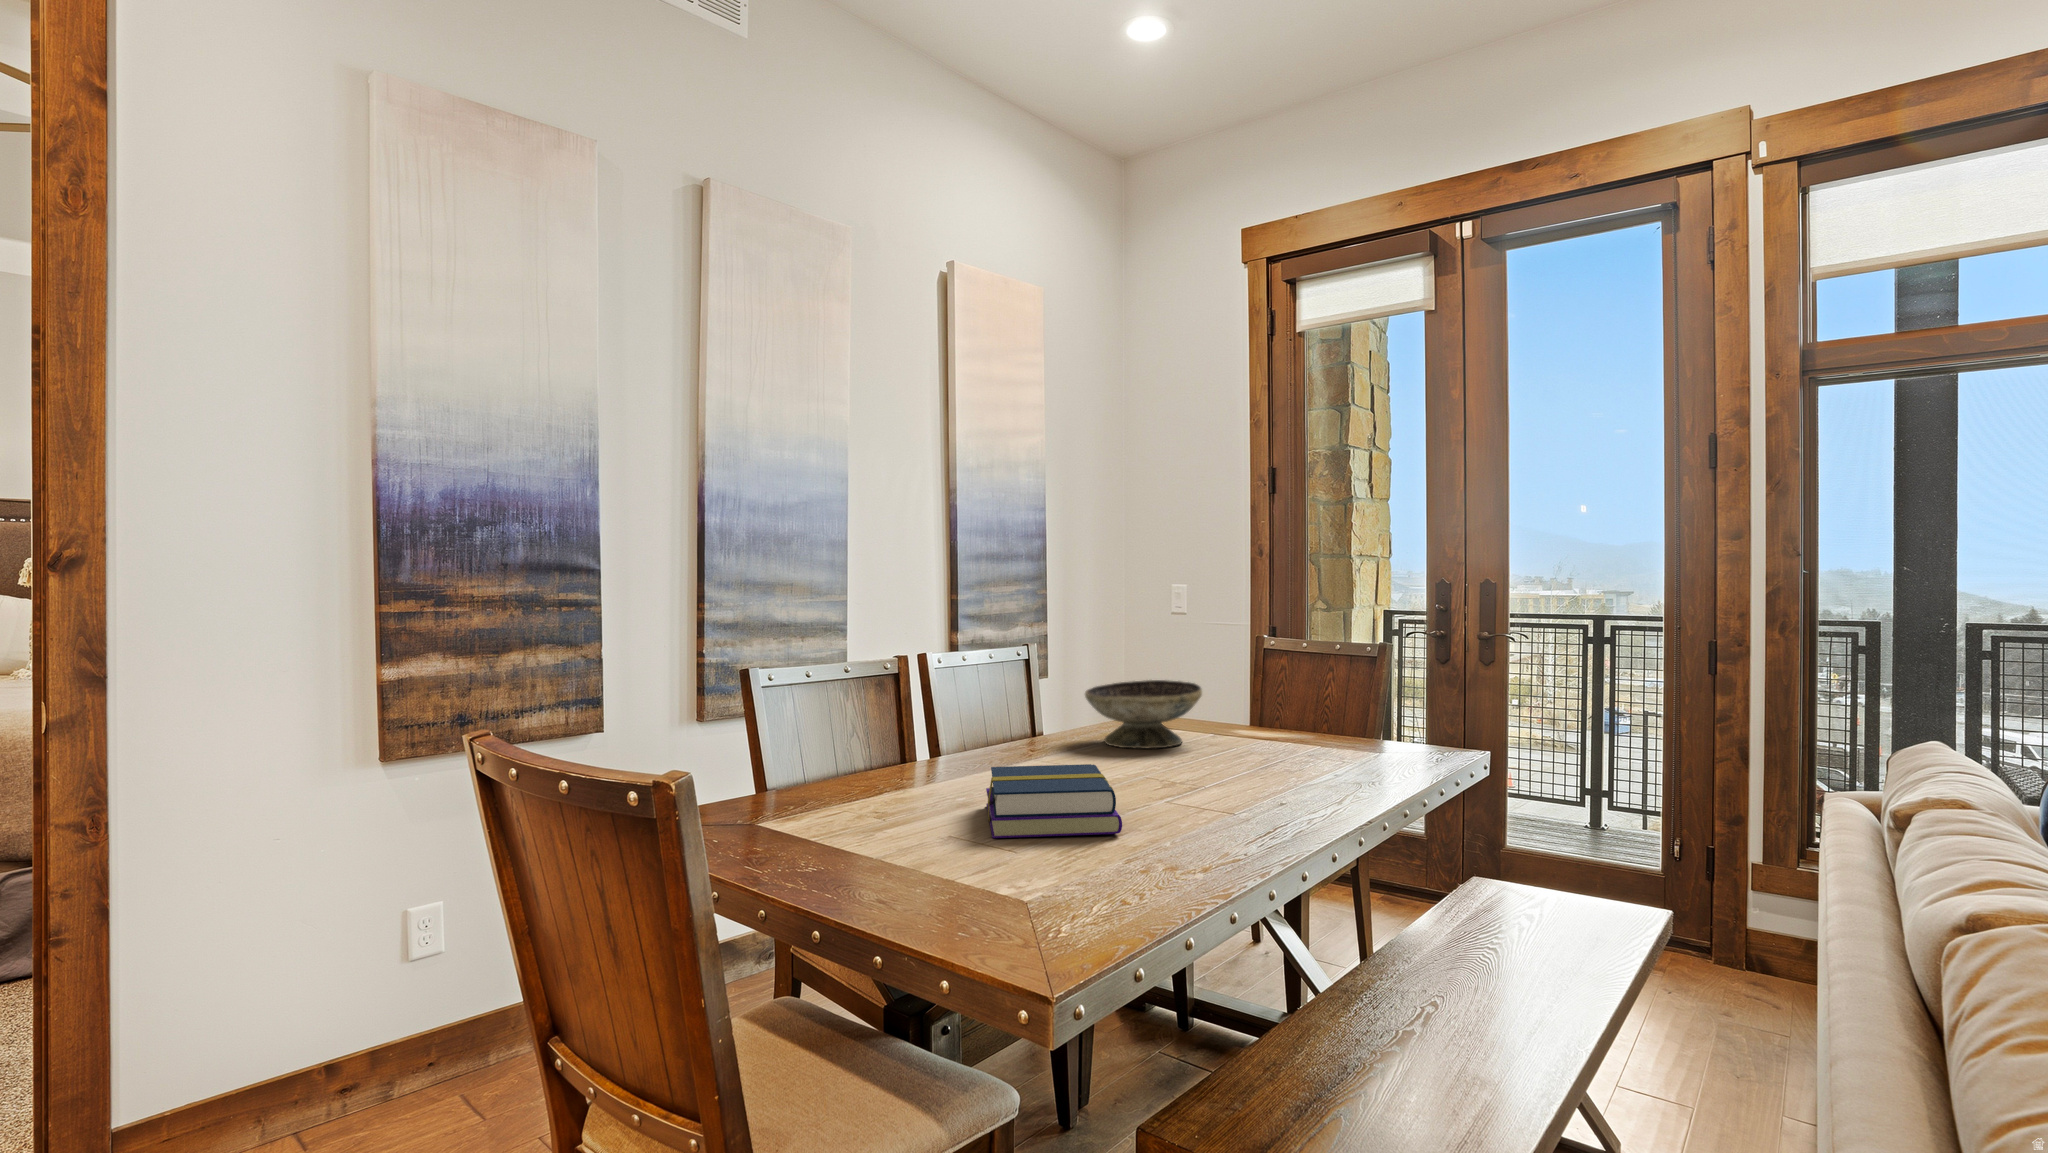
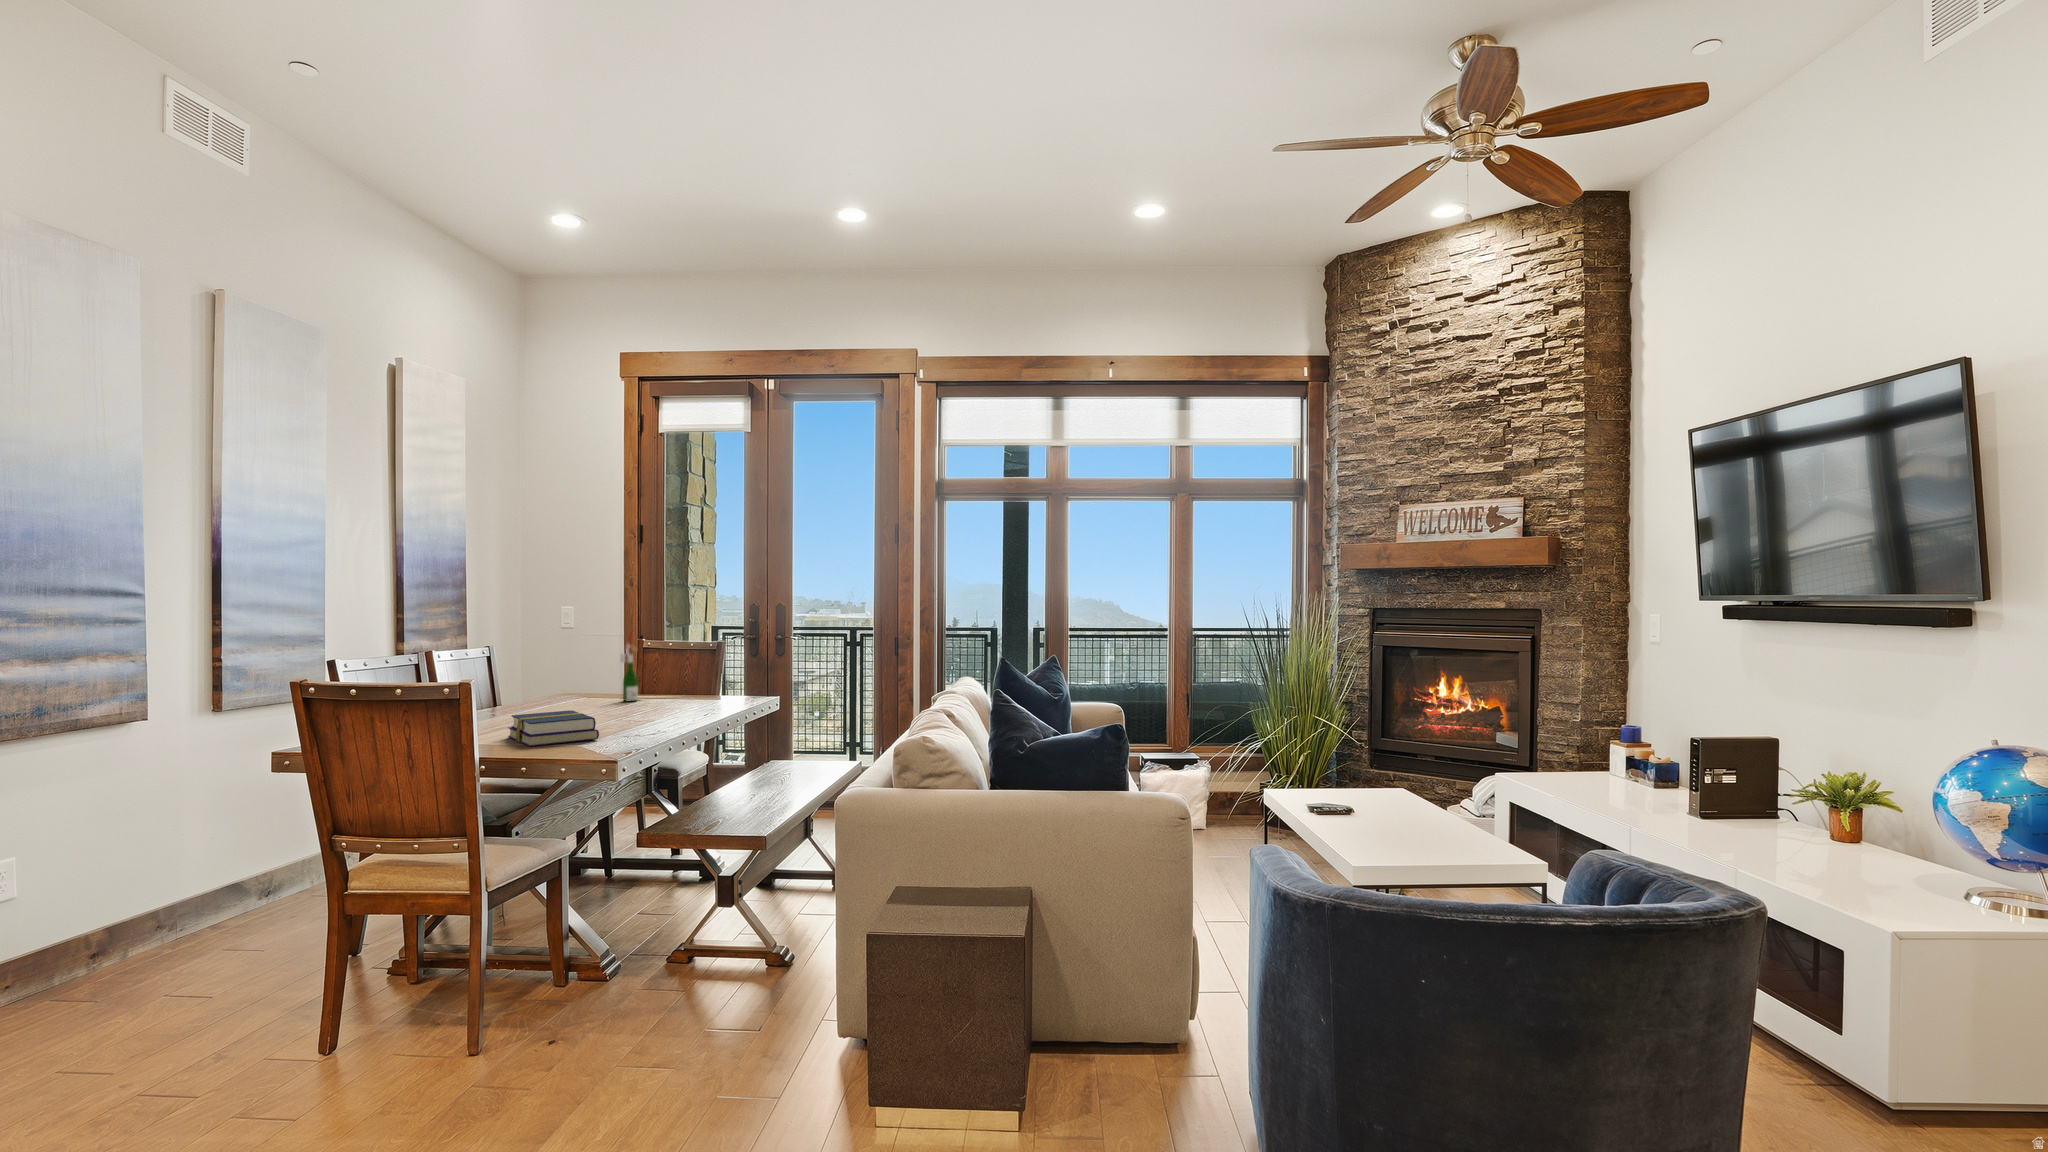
wine bottle: none [1217,618,1255,737] -> present [620,630,642,701]
decorative bowl: present [1085,680,1202,749] -> none [535,669,614,710]

